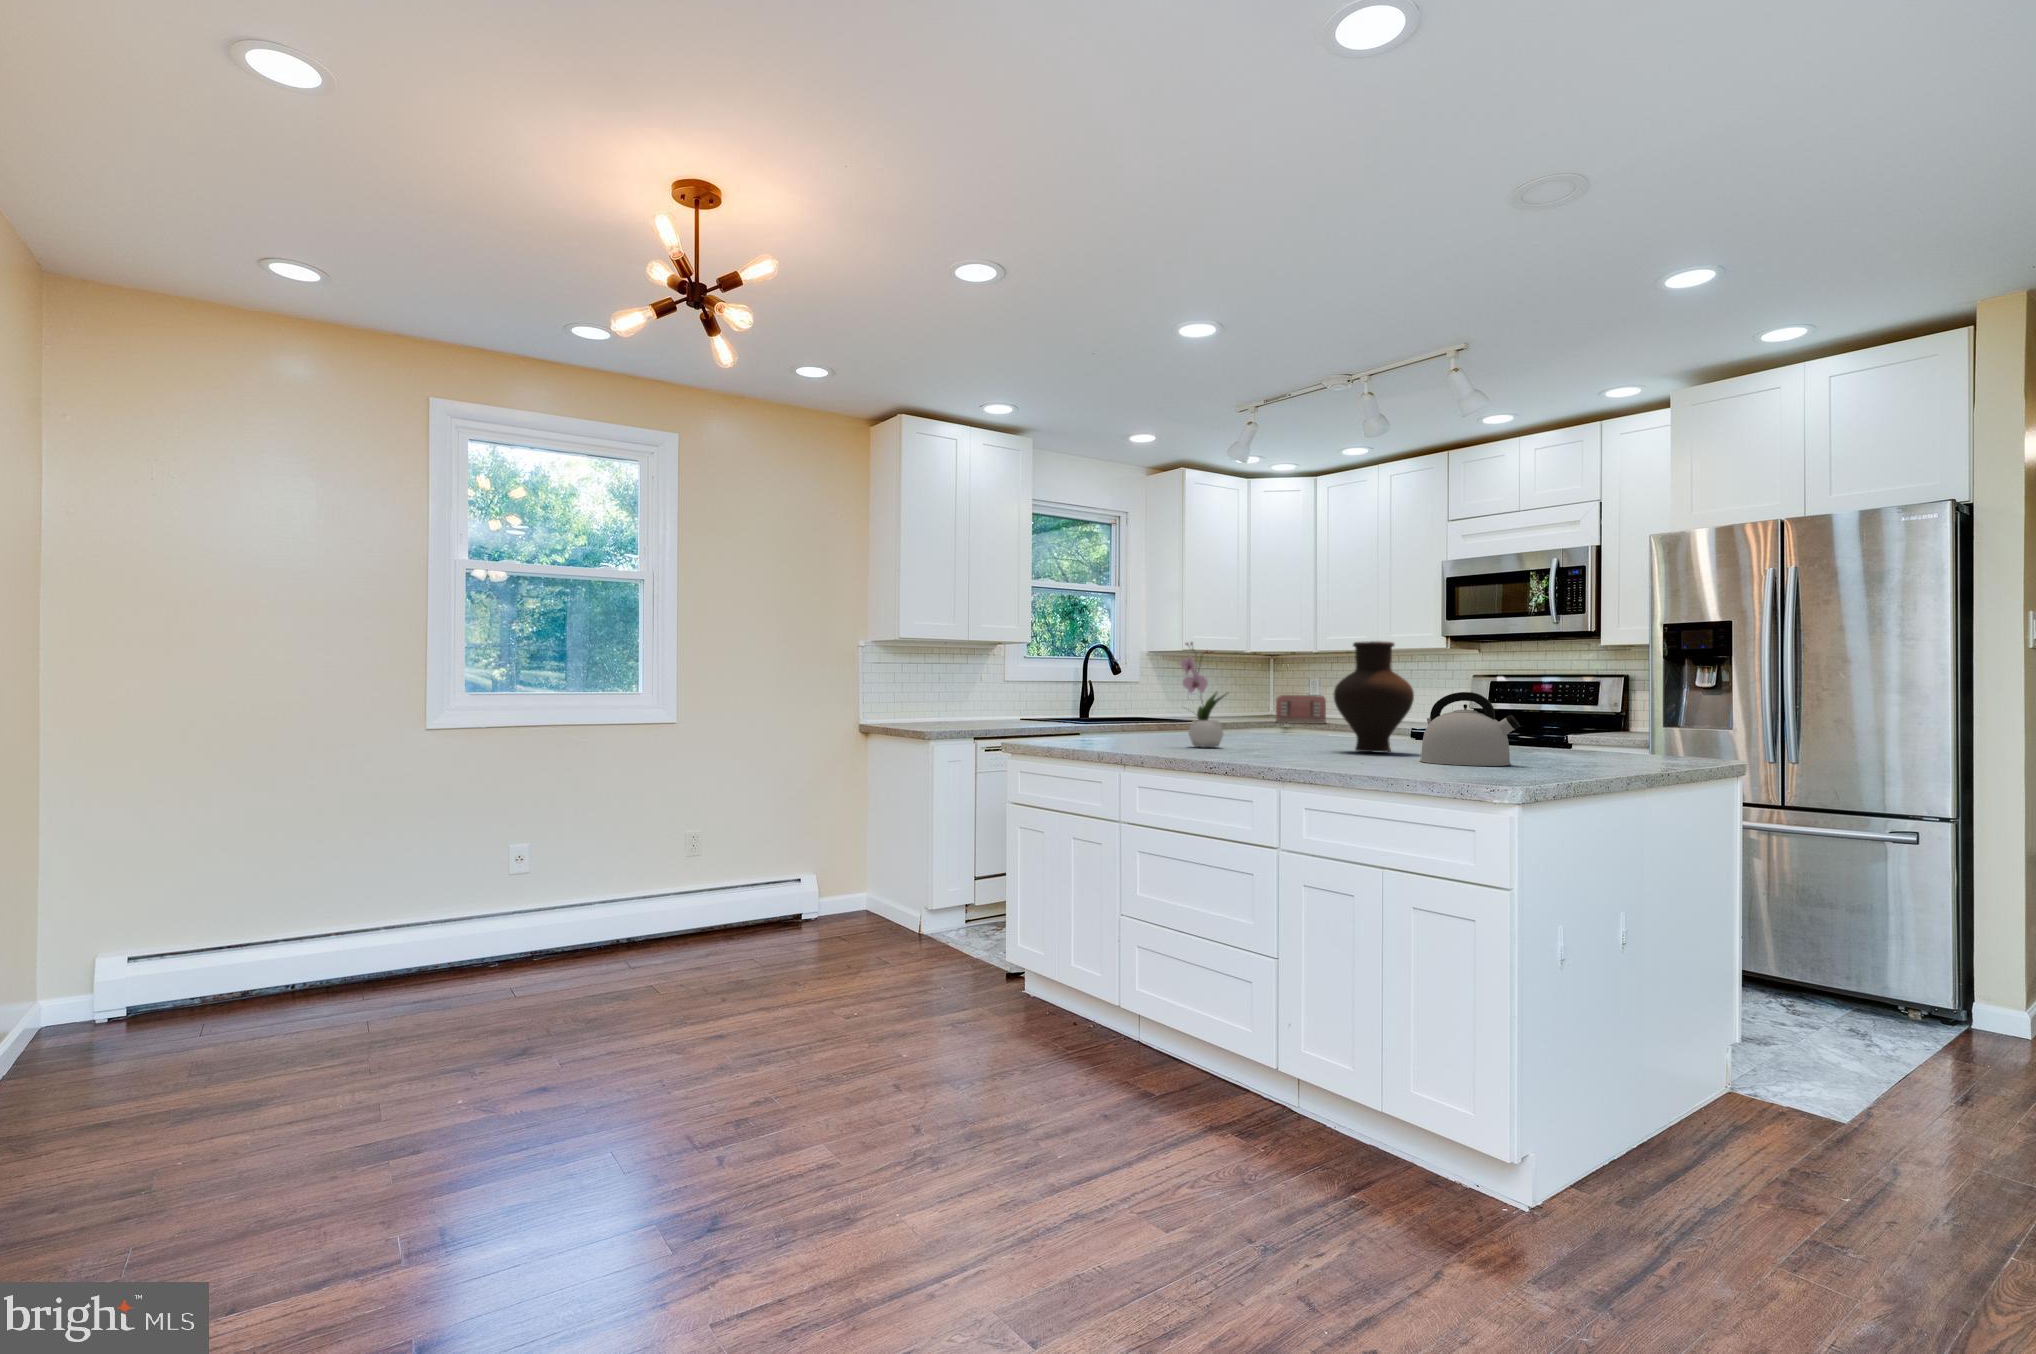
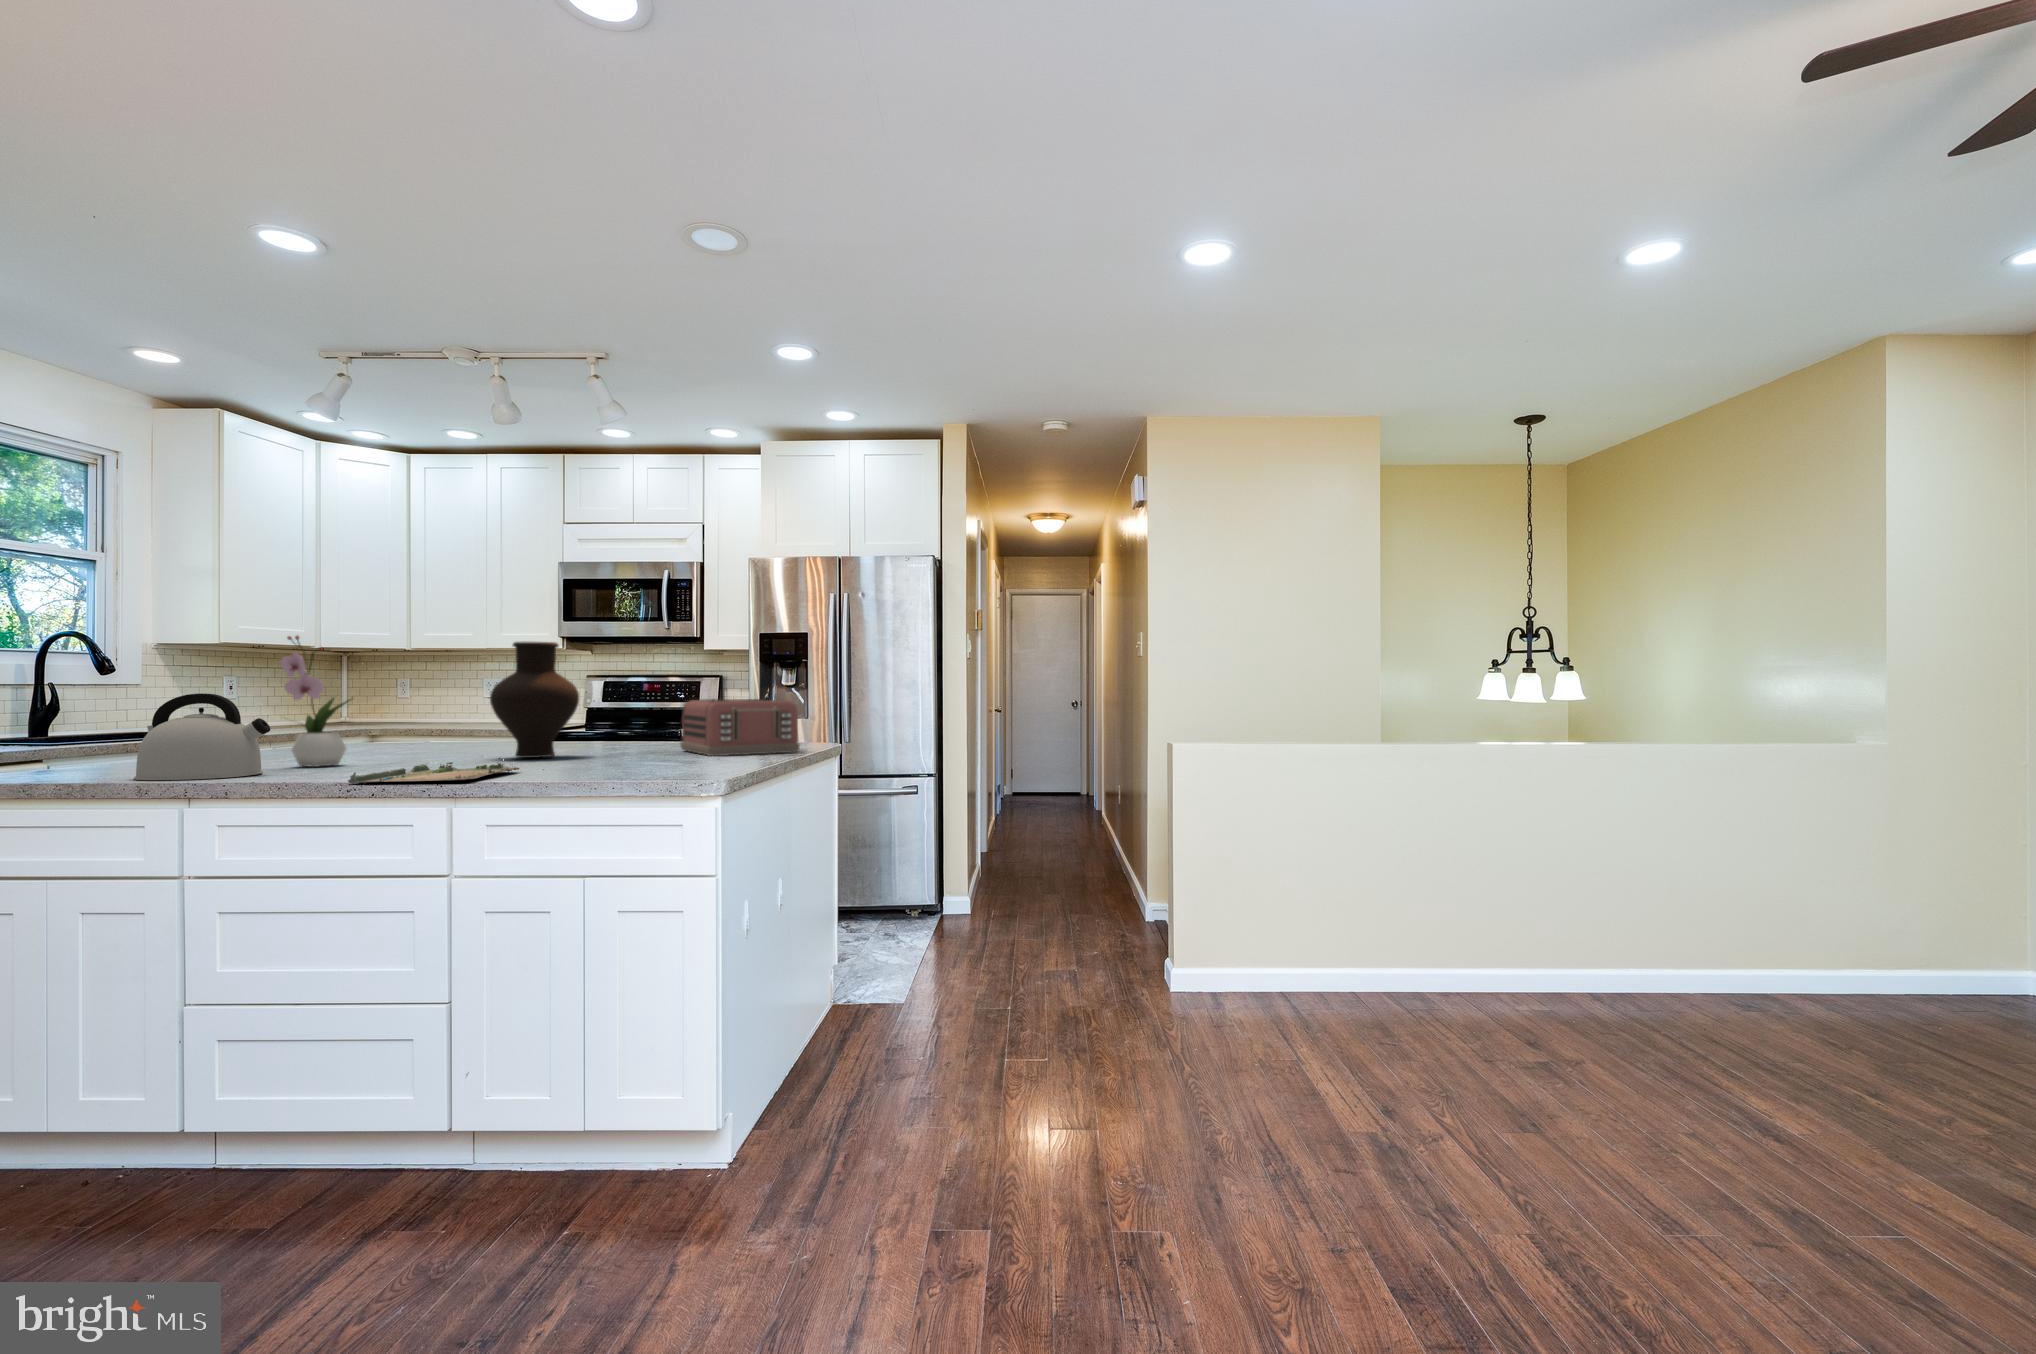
kettle: present [1420,692,1520,766] -> present [134,693,271,780]
toaster: present [1276,695,1326,724] -> present [680,699,800,756]
tray: none [1201,746,1339,764] -> present [348,758,519,784]

